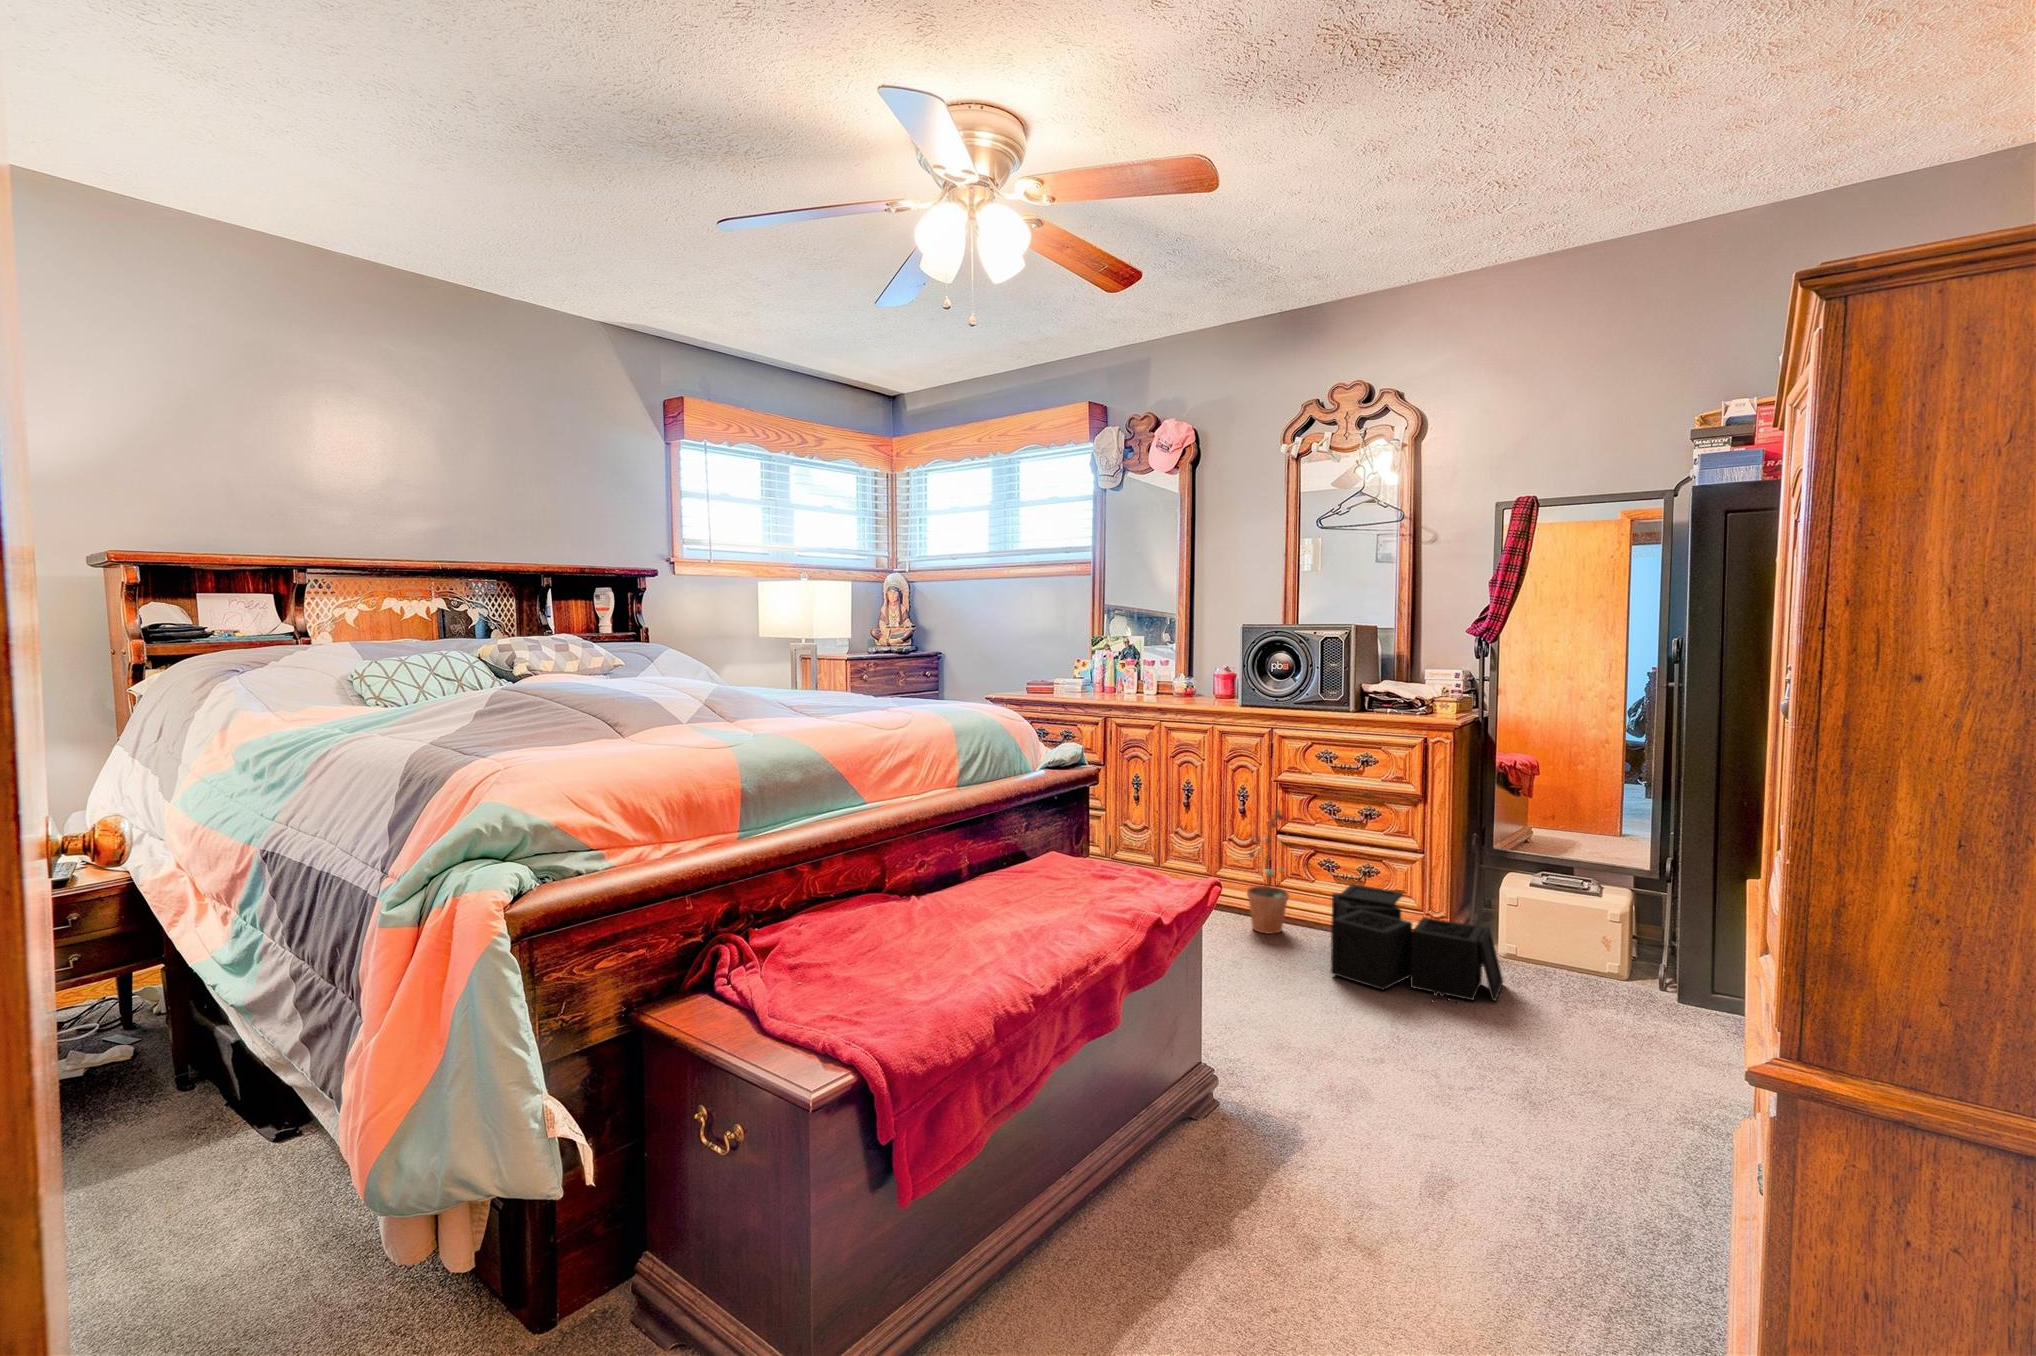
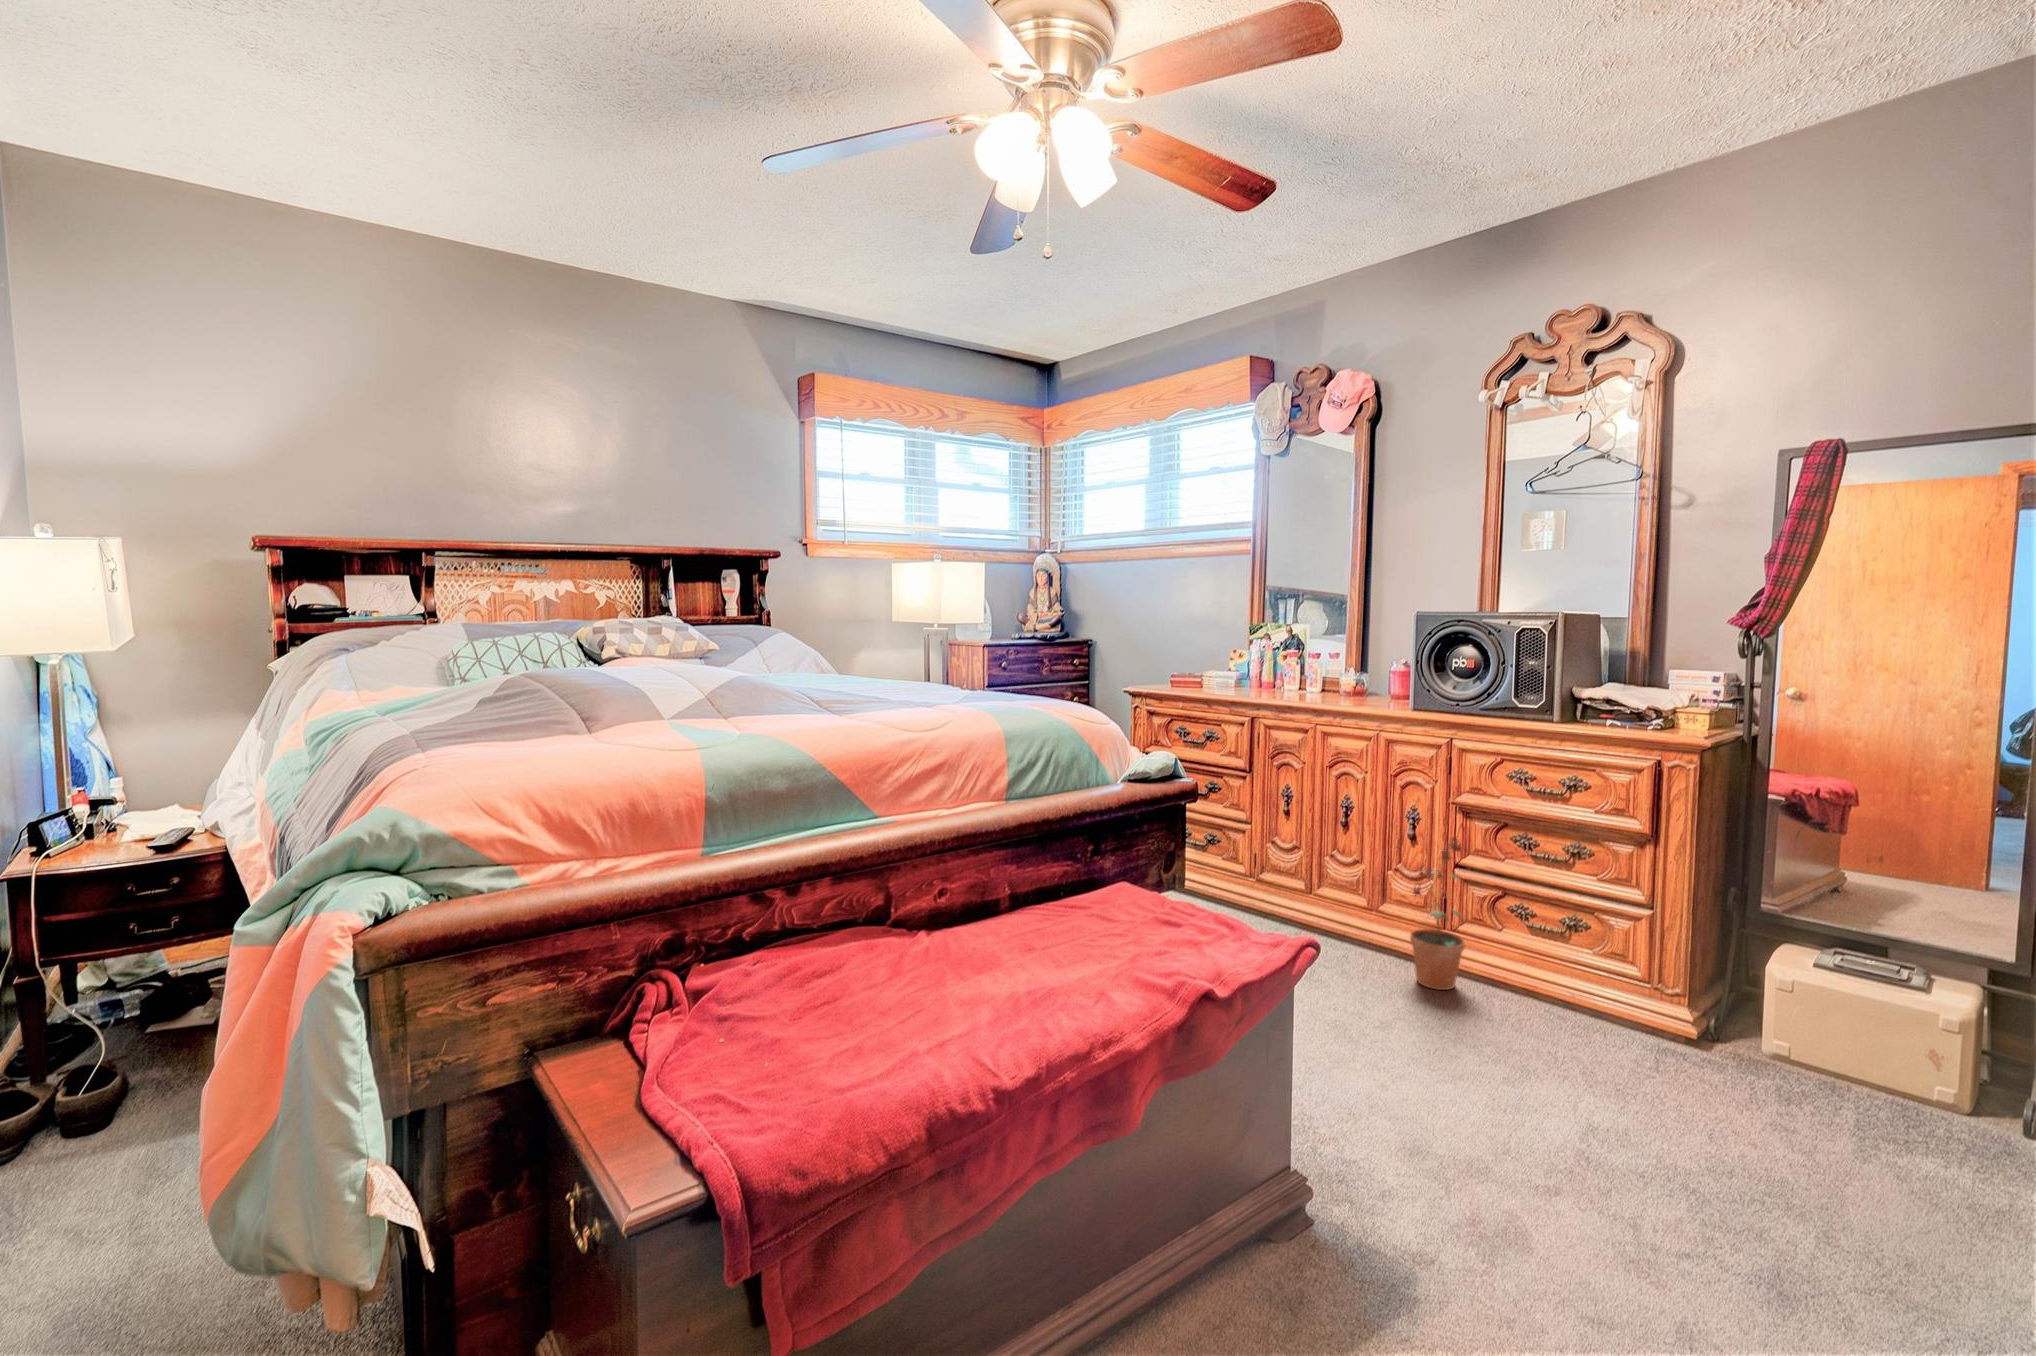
storage bin: present [1331,884,1503,1002] -> none [1509,938,1763,1123]

